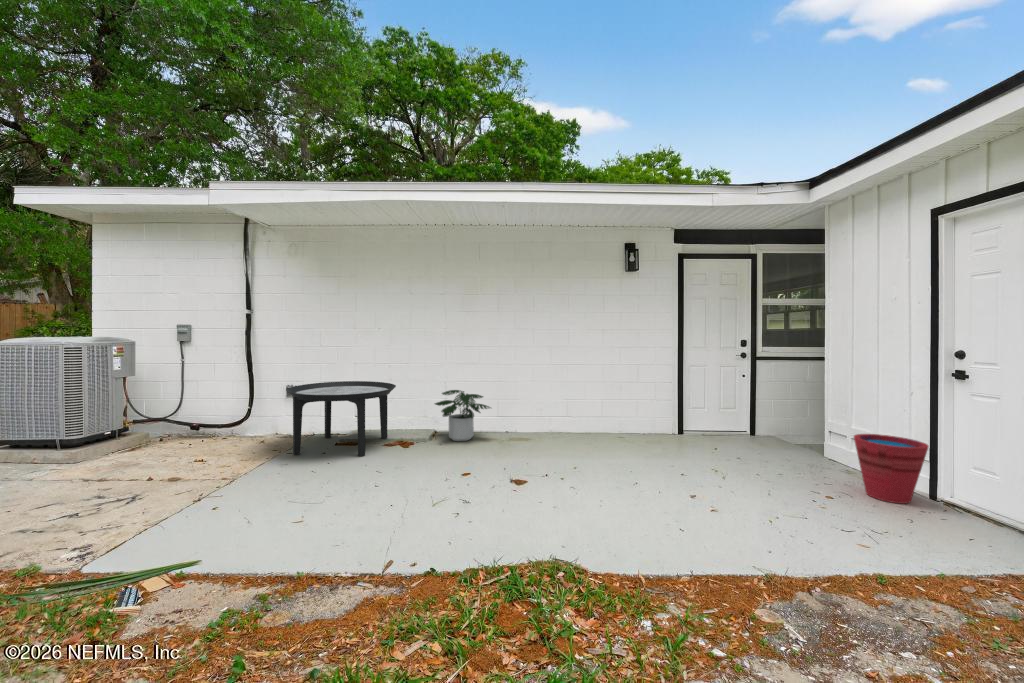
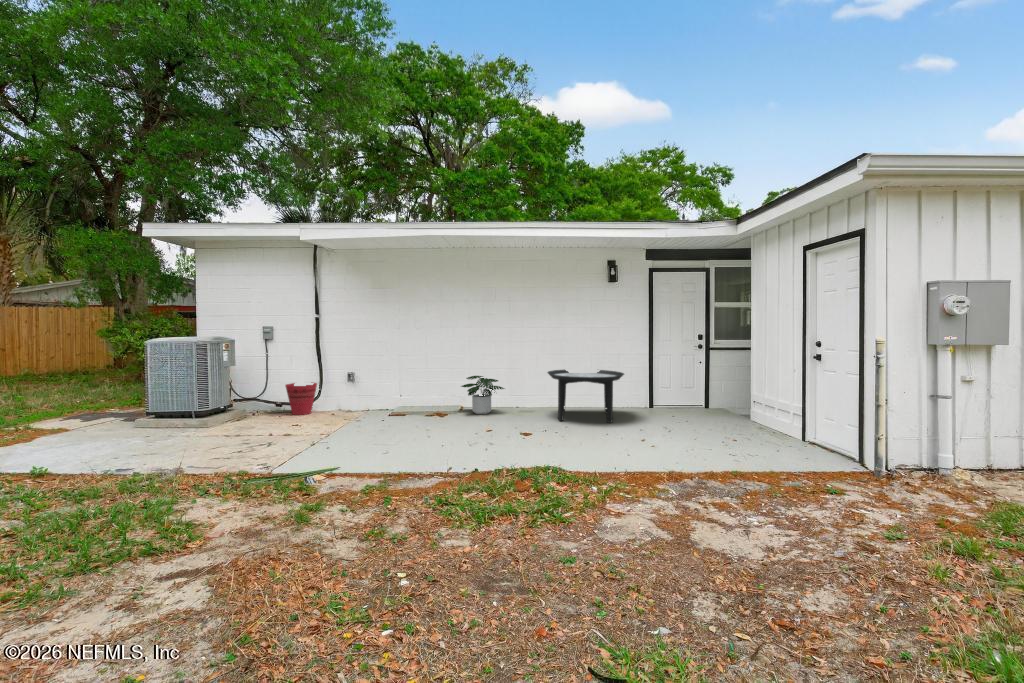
round table: present [286,381,396,456] -> present [547,370,624,423]
bucket: present [854,434,929,504] -> present [285,383,317,415]

